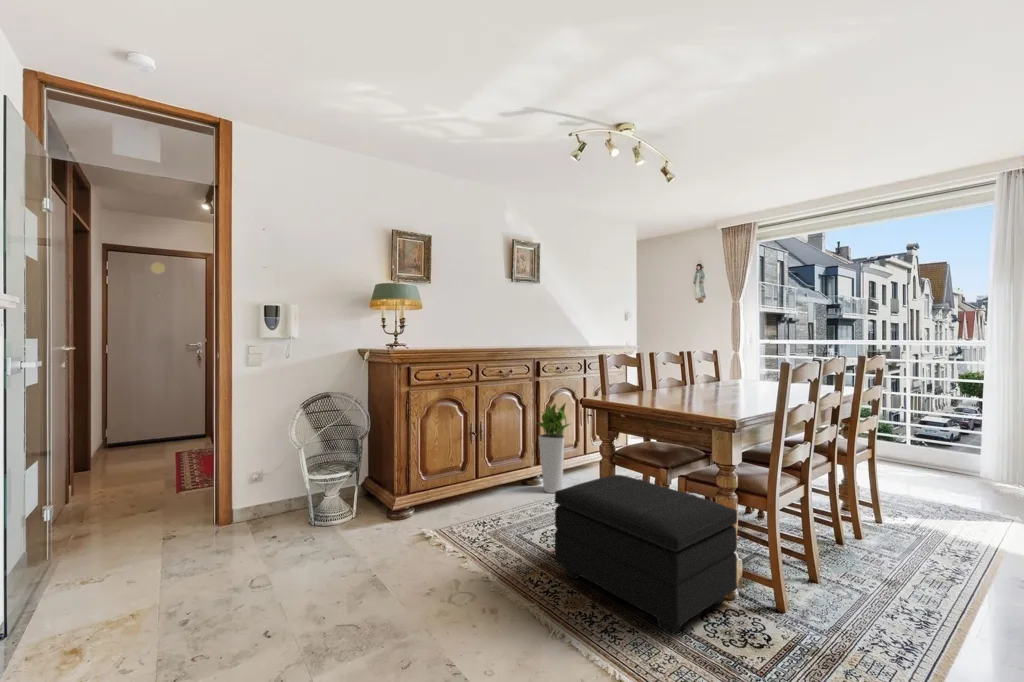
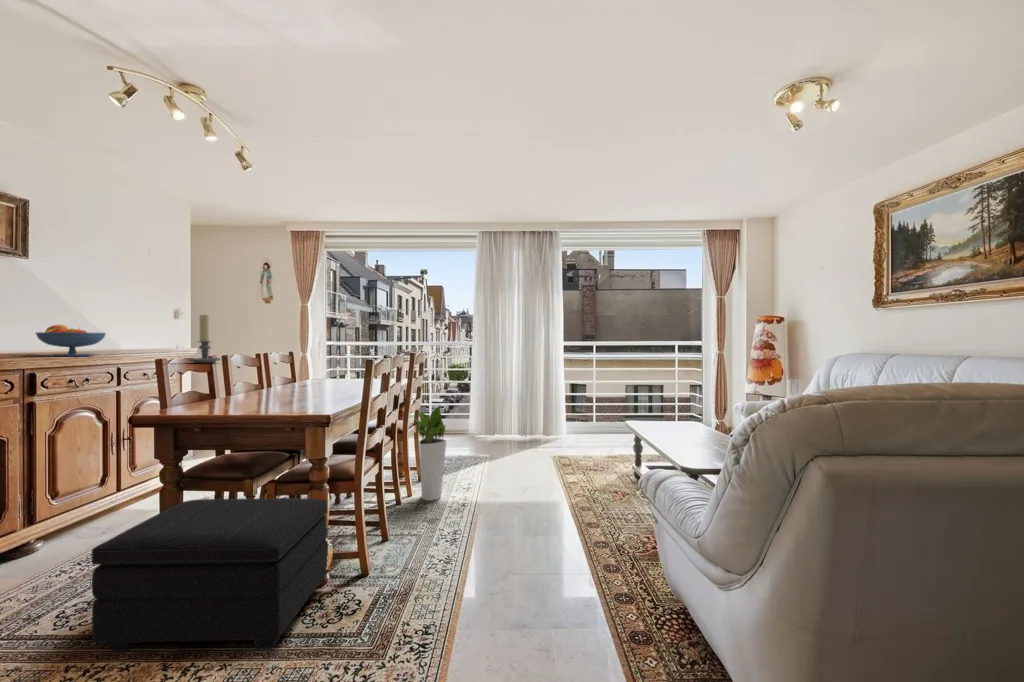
candle holder: none [627,314,651,358] -> present [189,315,221,363]
fruit bowl: none [543,326,580,349] -> present [36,325,106,356]
planter: present [537,403,570,493] -> present [414,406,446,501]

